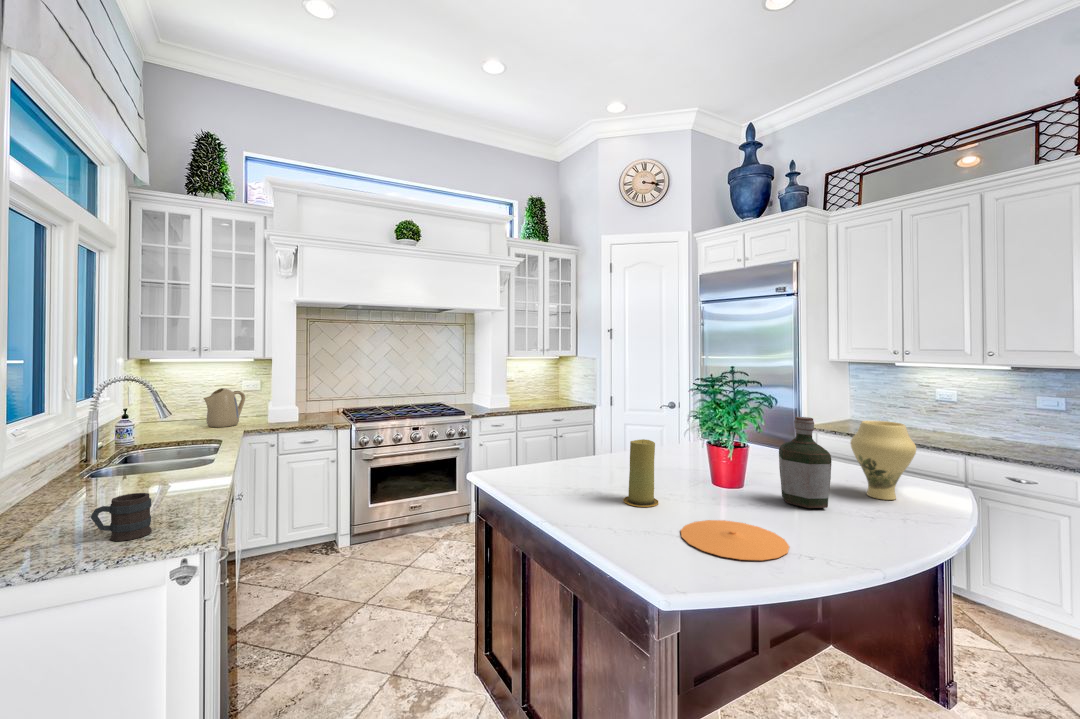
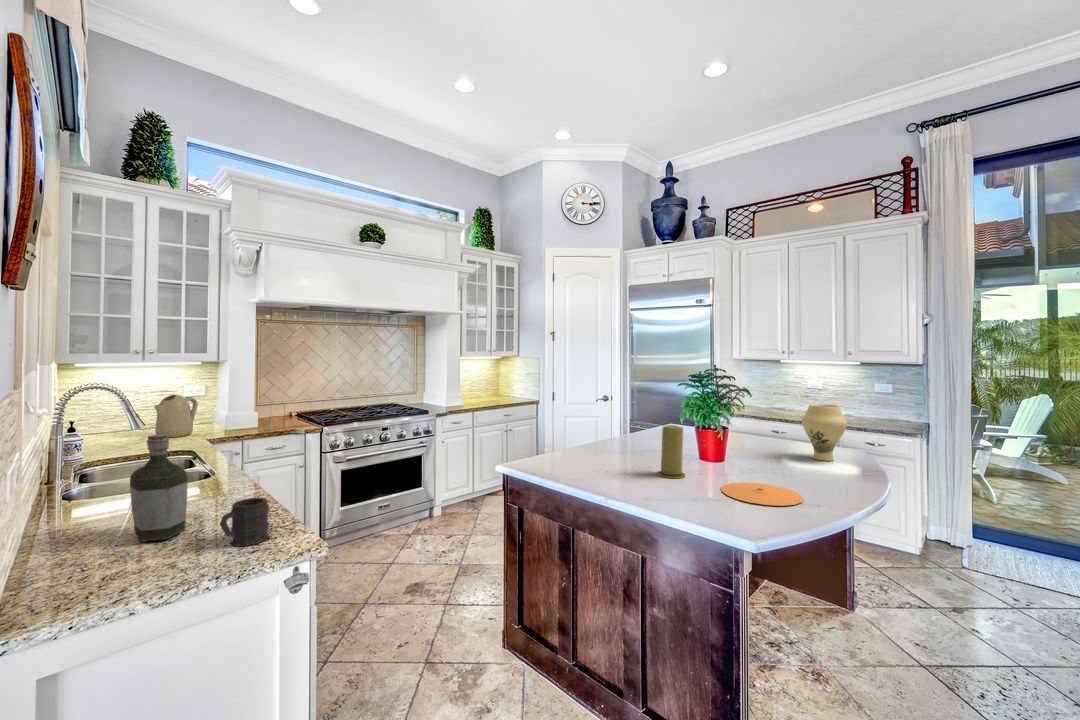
bottle: present [779,417,831,508] -> present [130,435,188,541]

